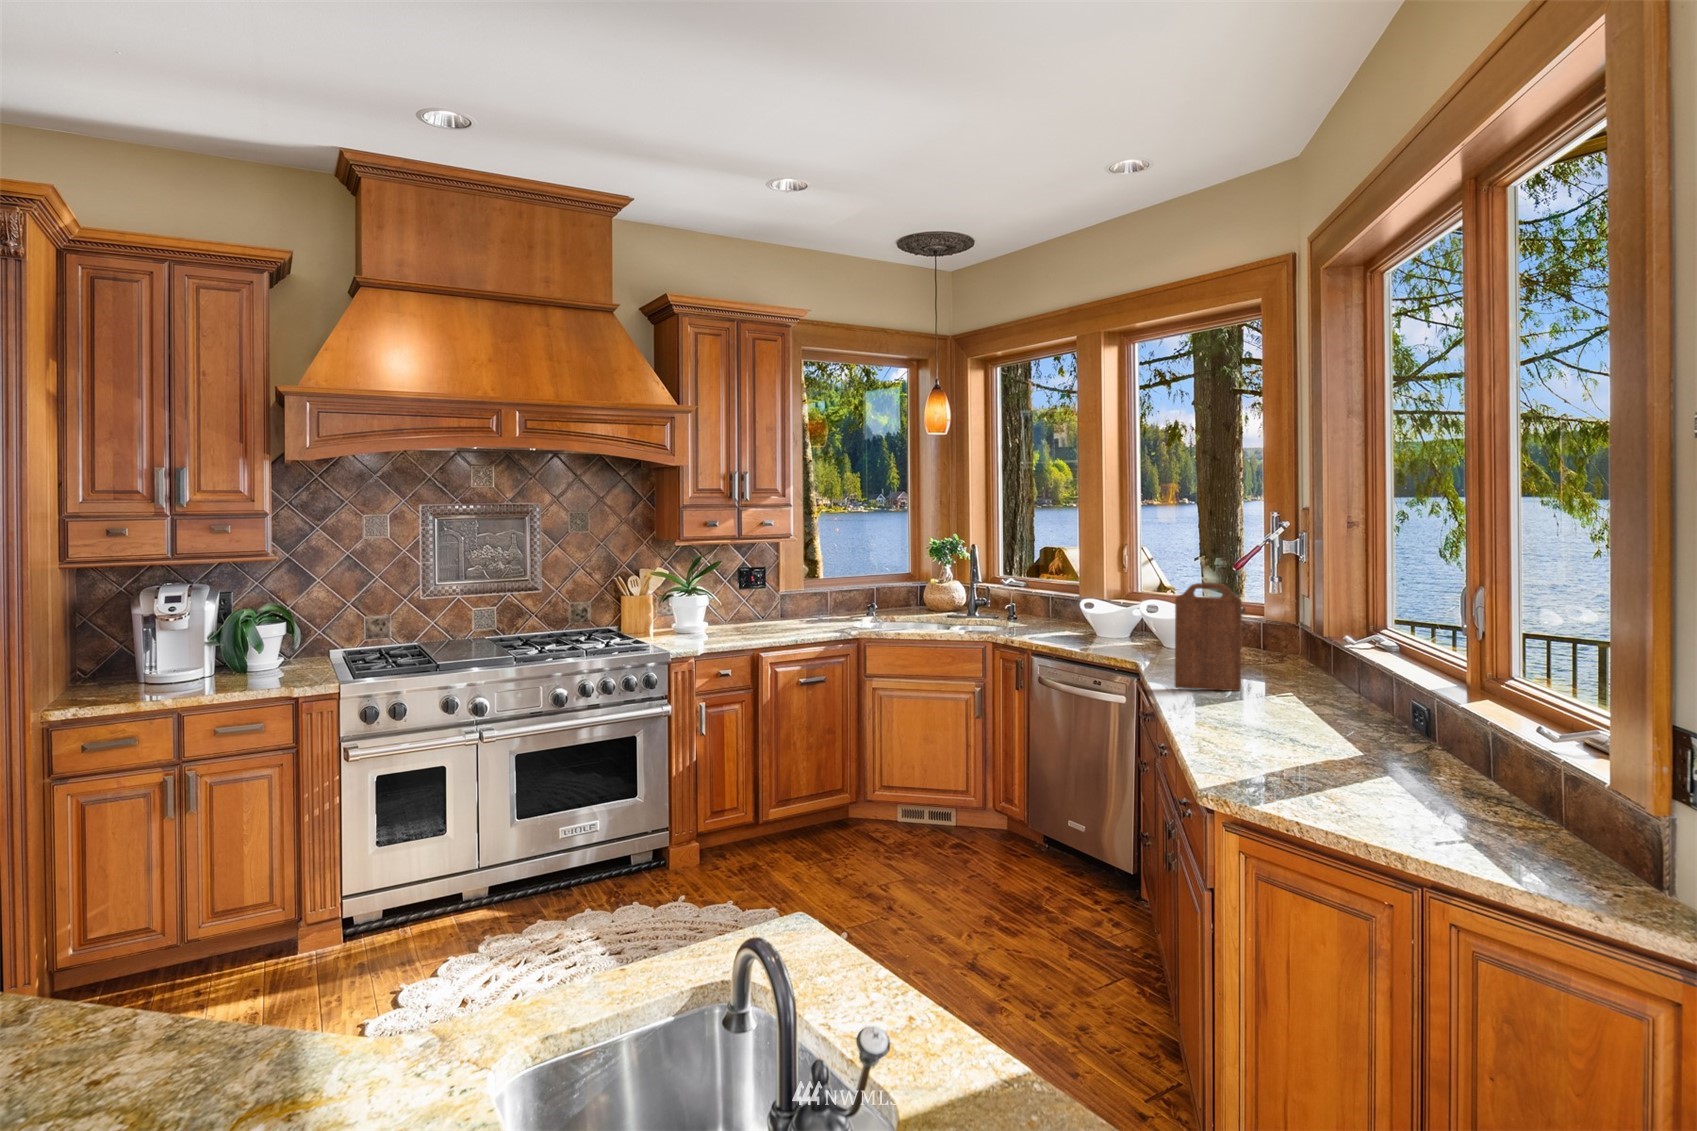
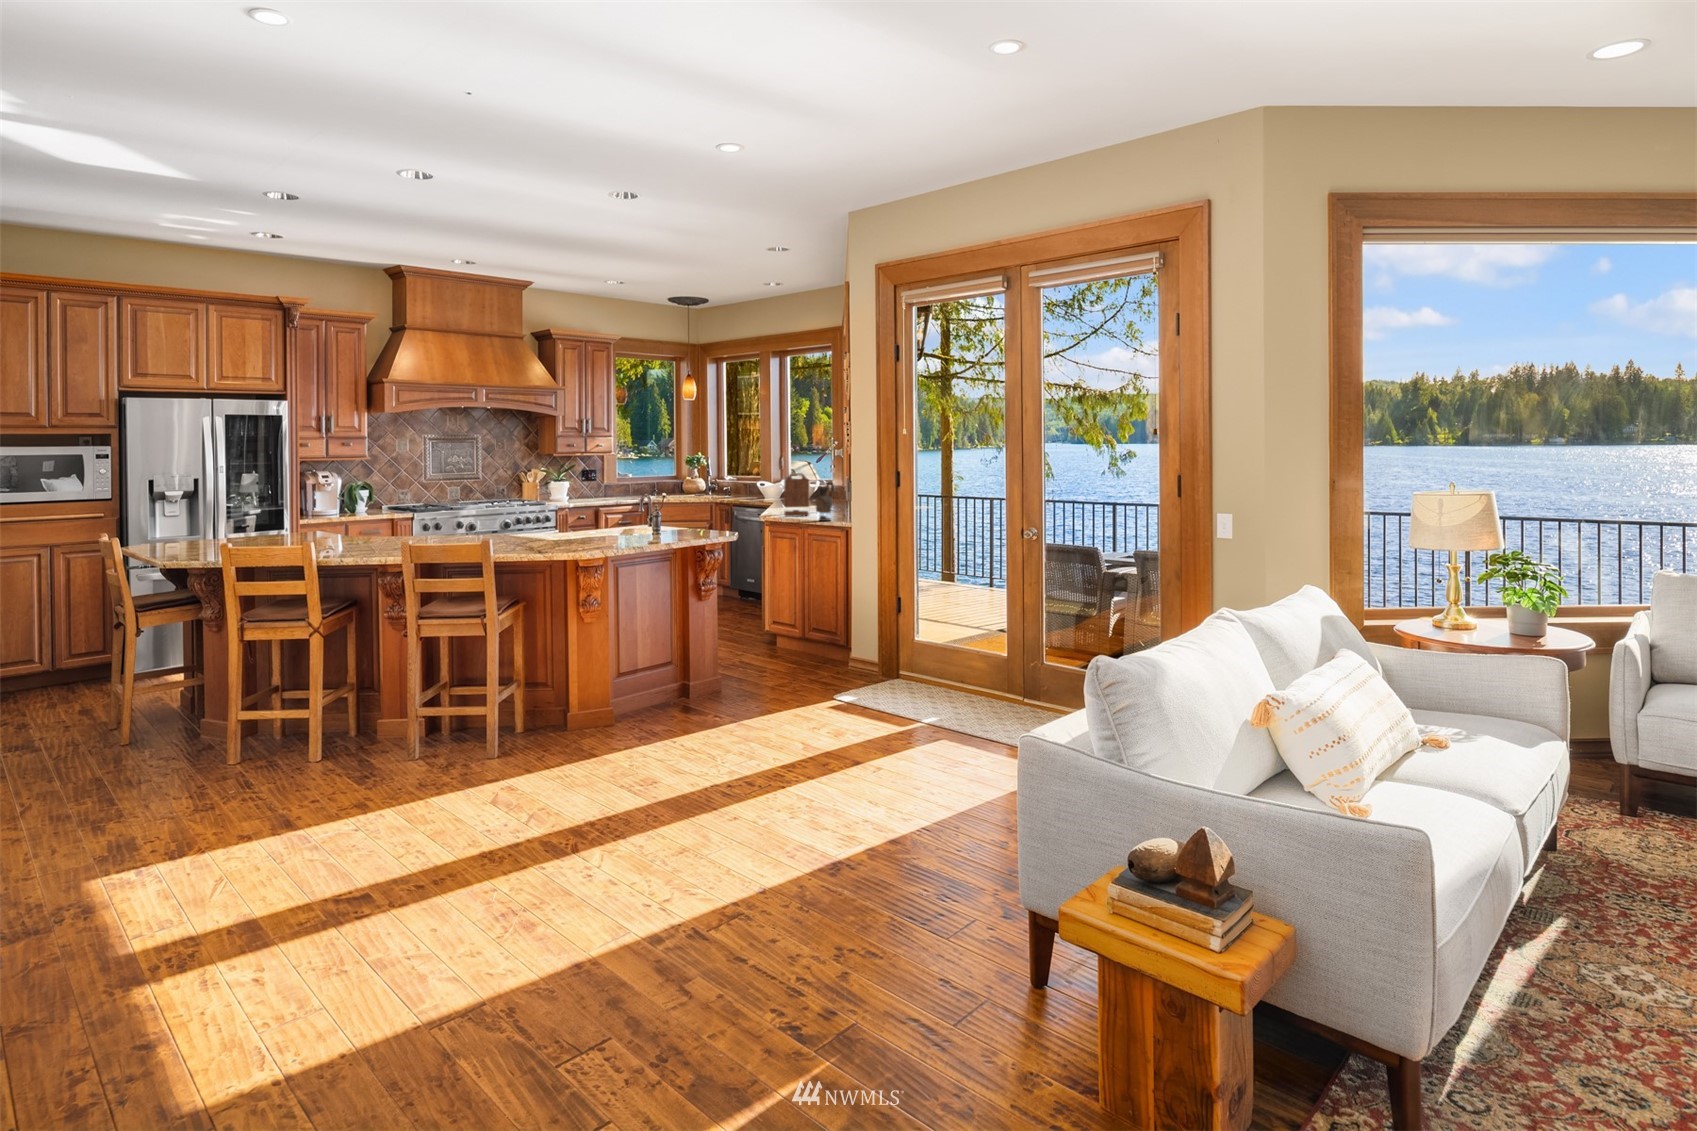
ceramic pitcher: none [1293,613,1346,724] -> present [815,482,834,521]

